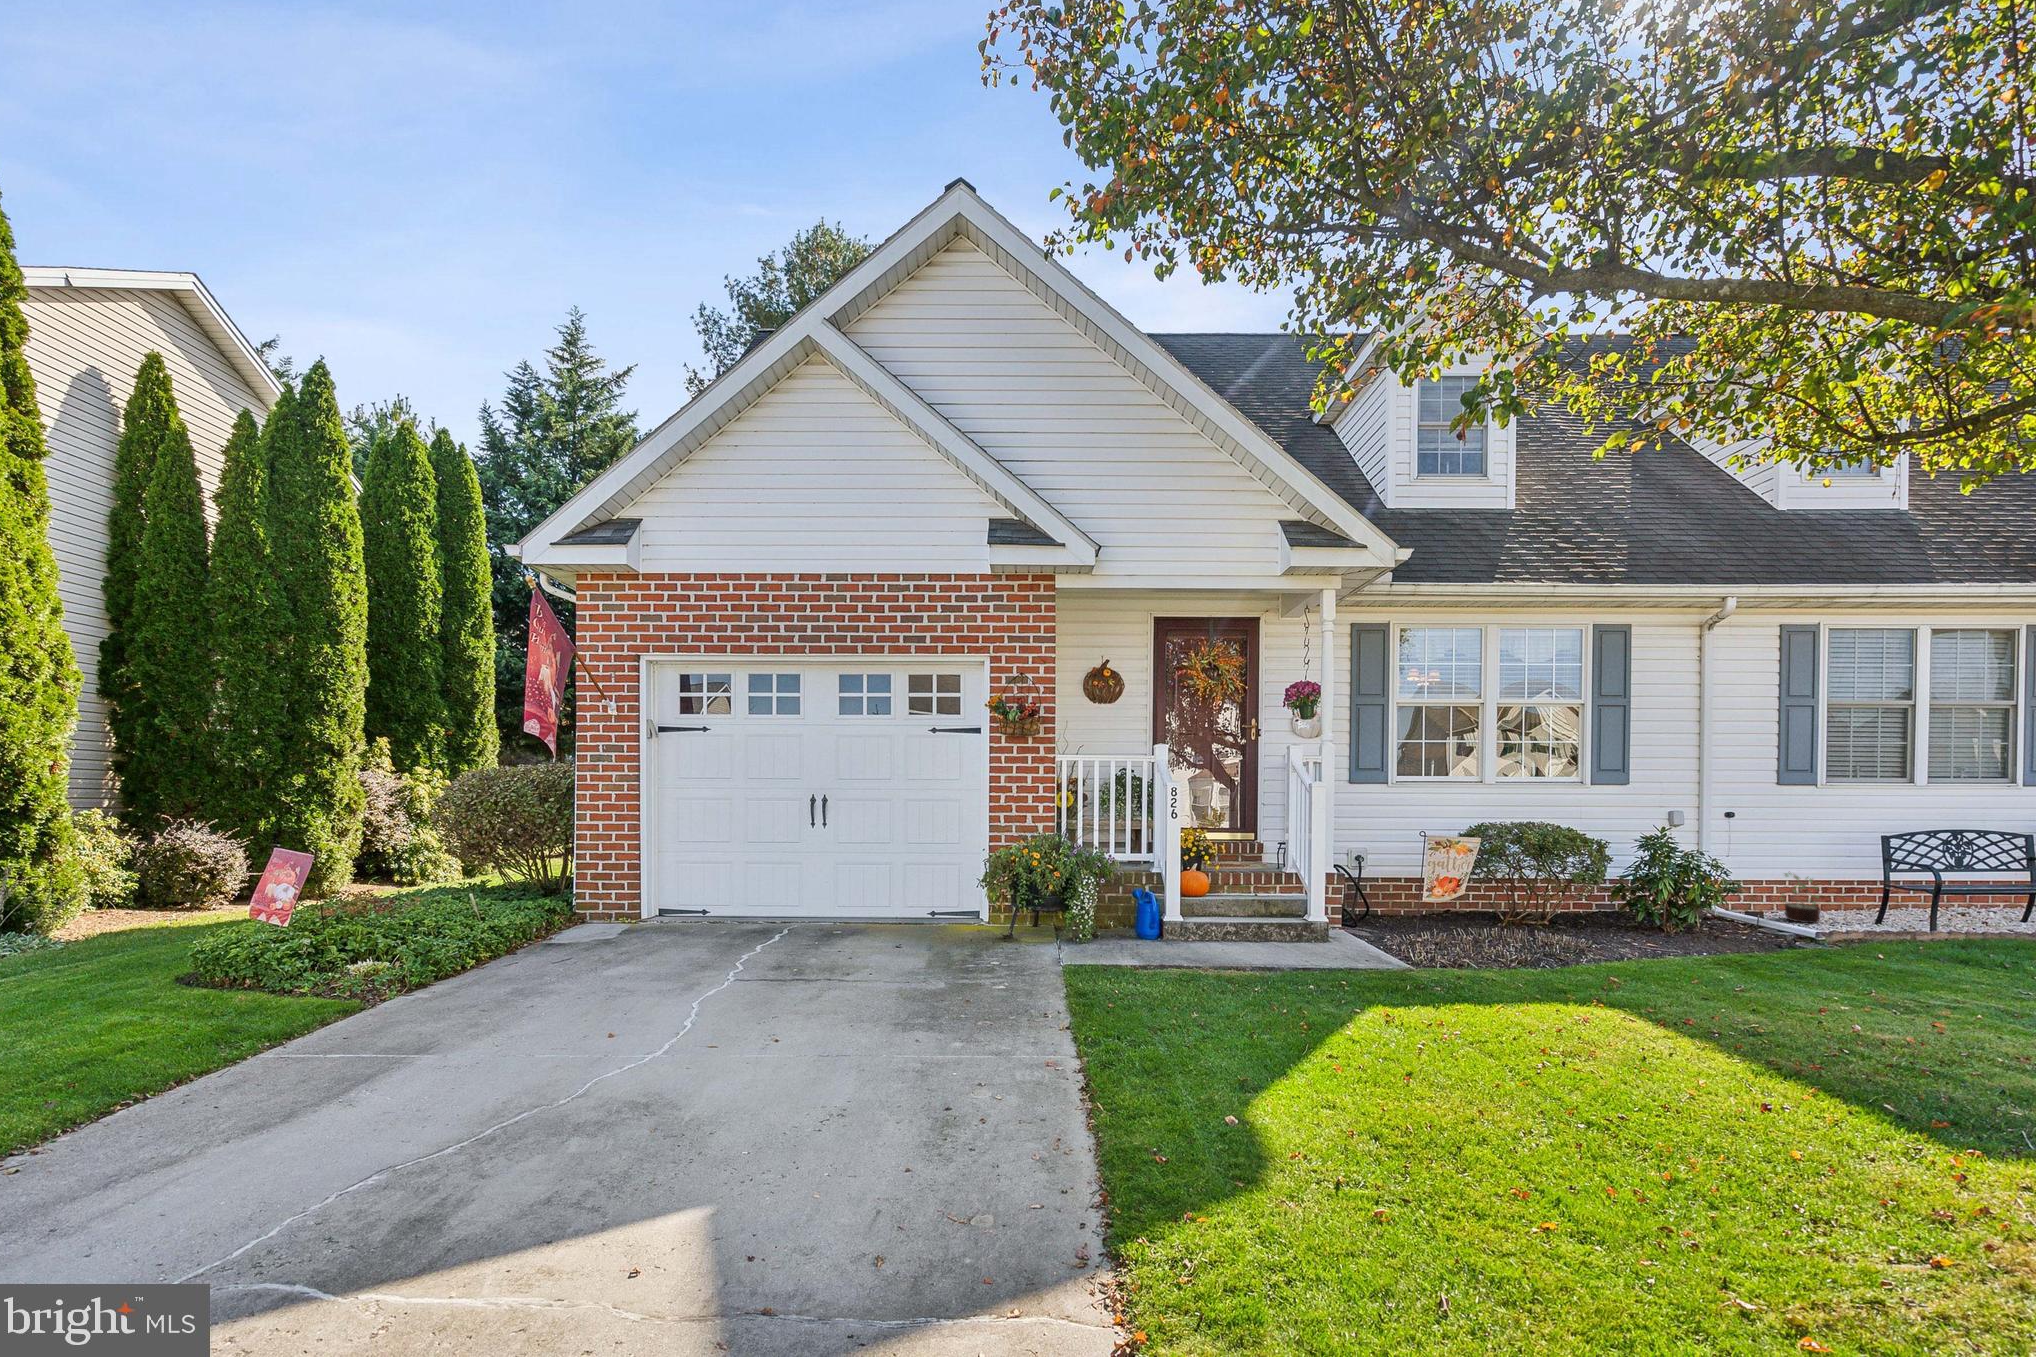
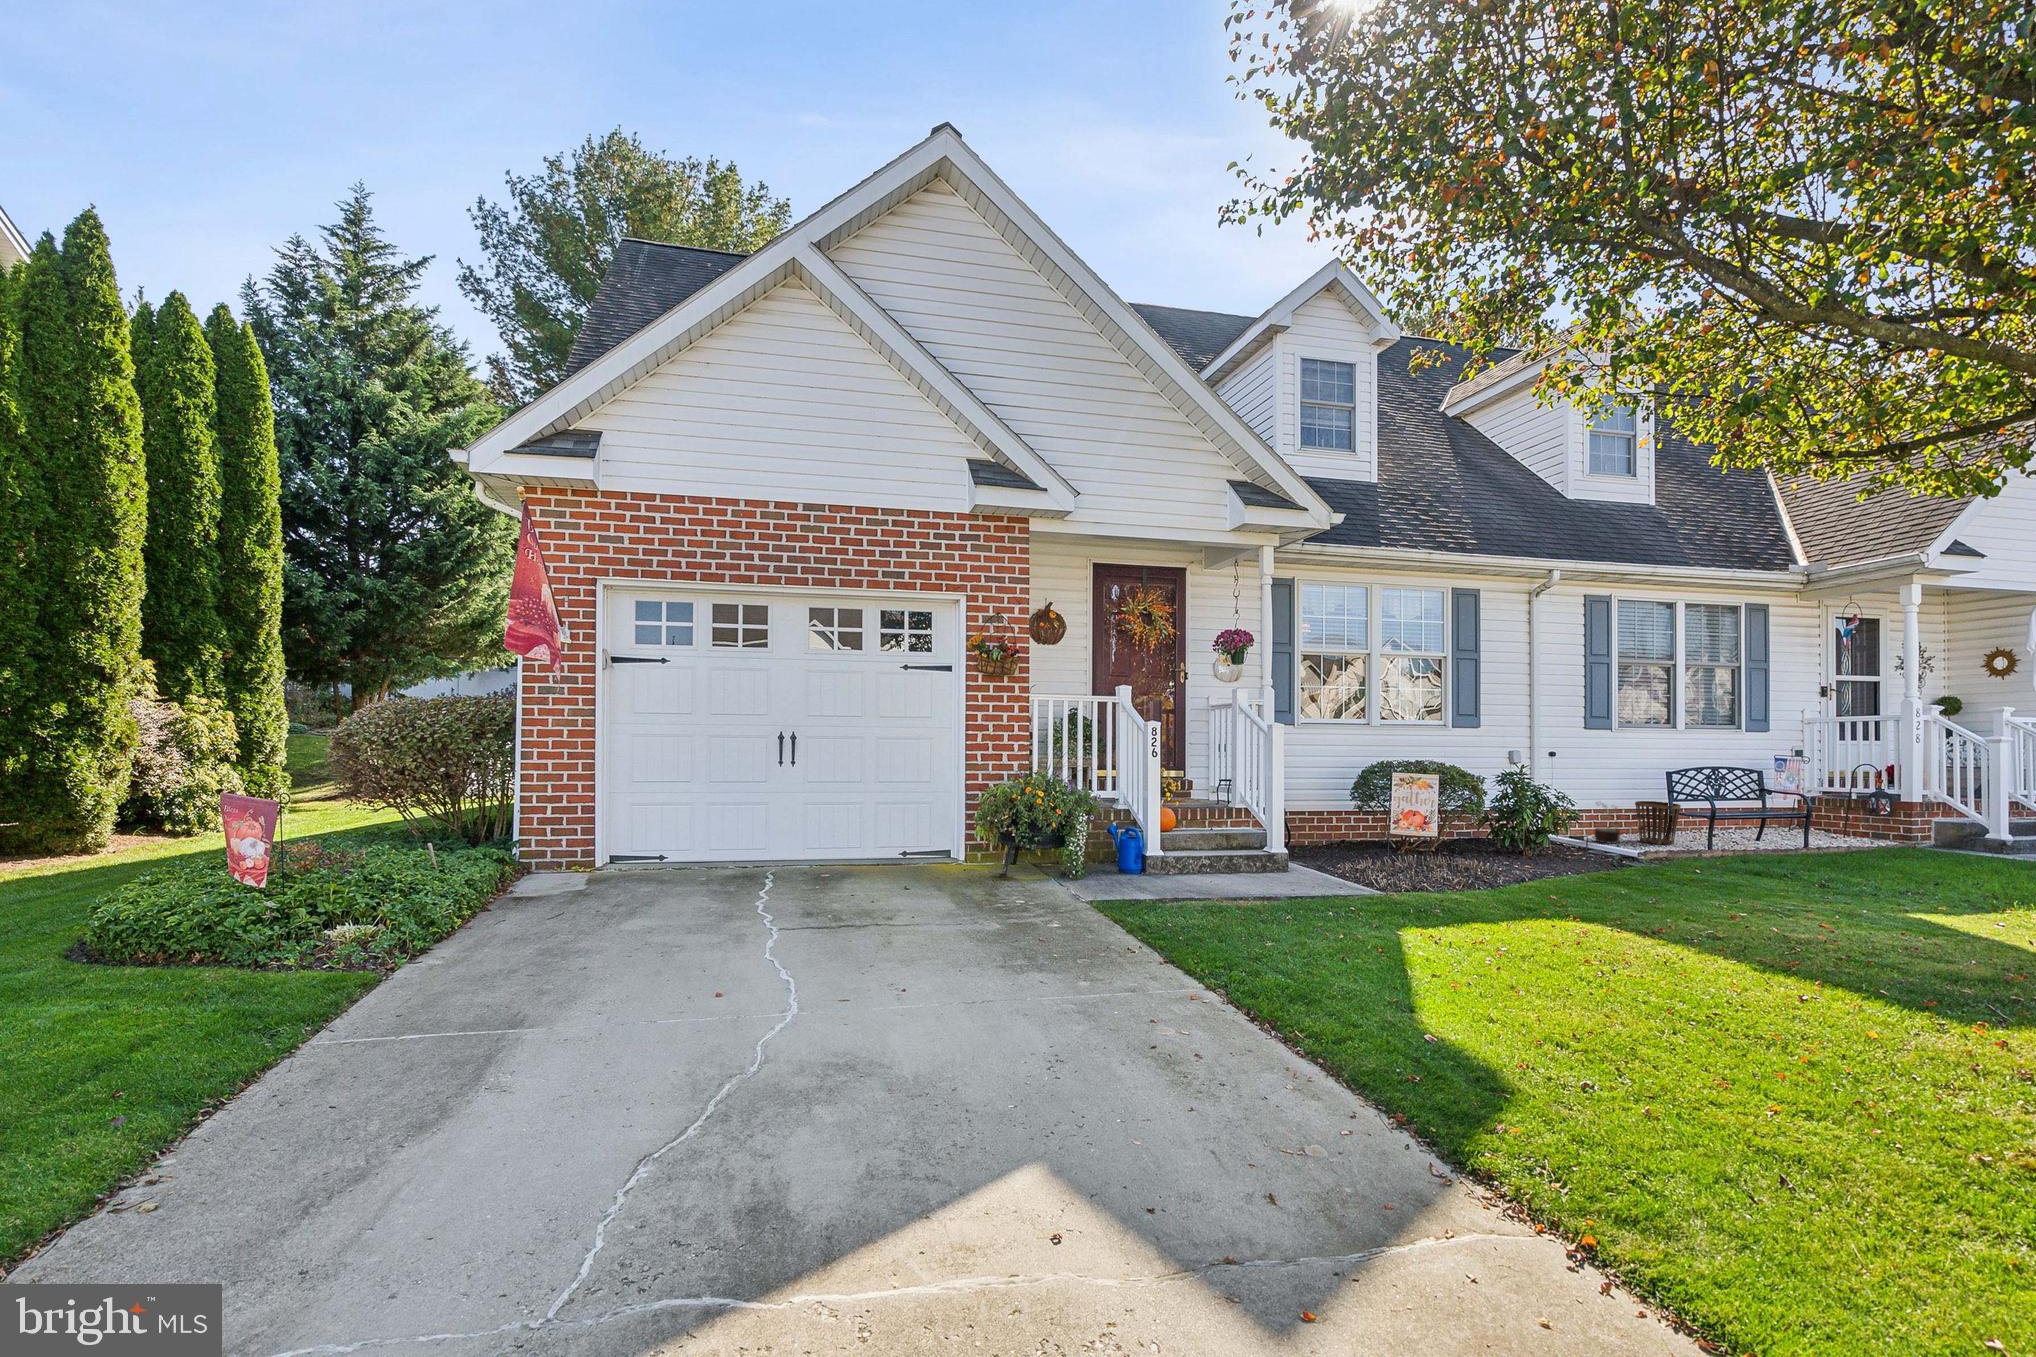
basket: none [1840,872,1905,927] -> present [1635,801,1681,845]

